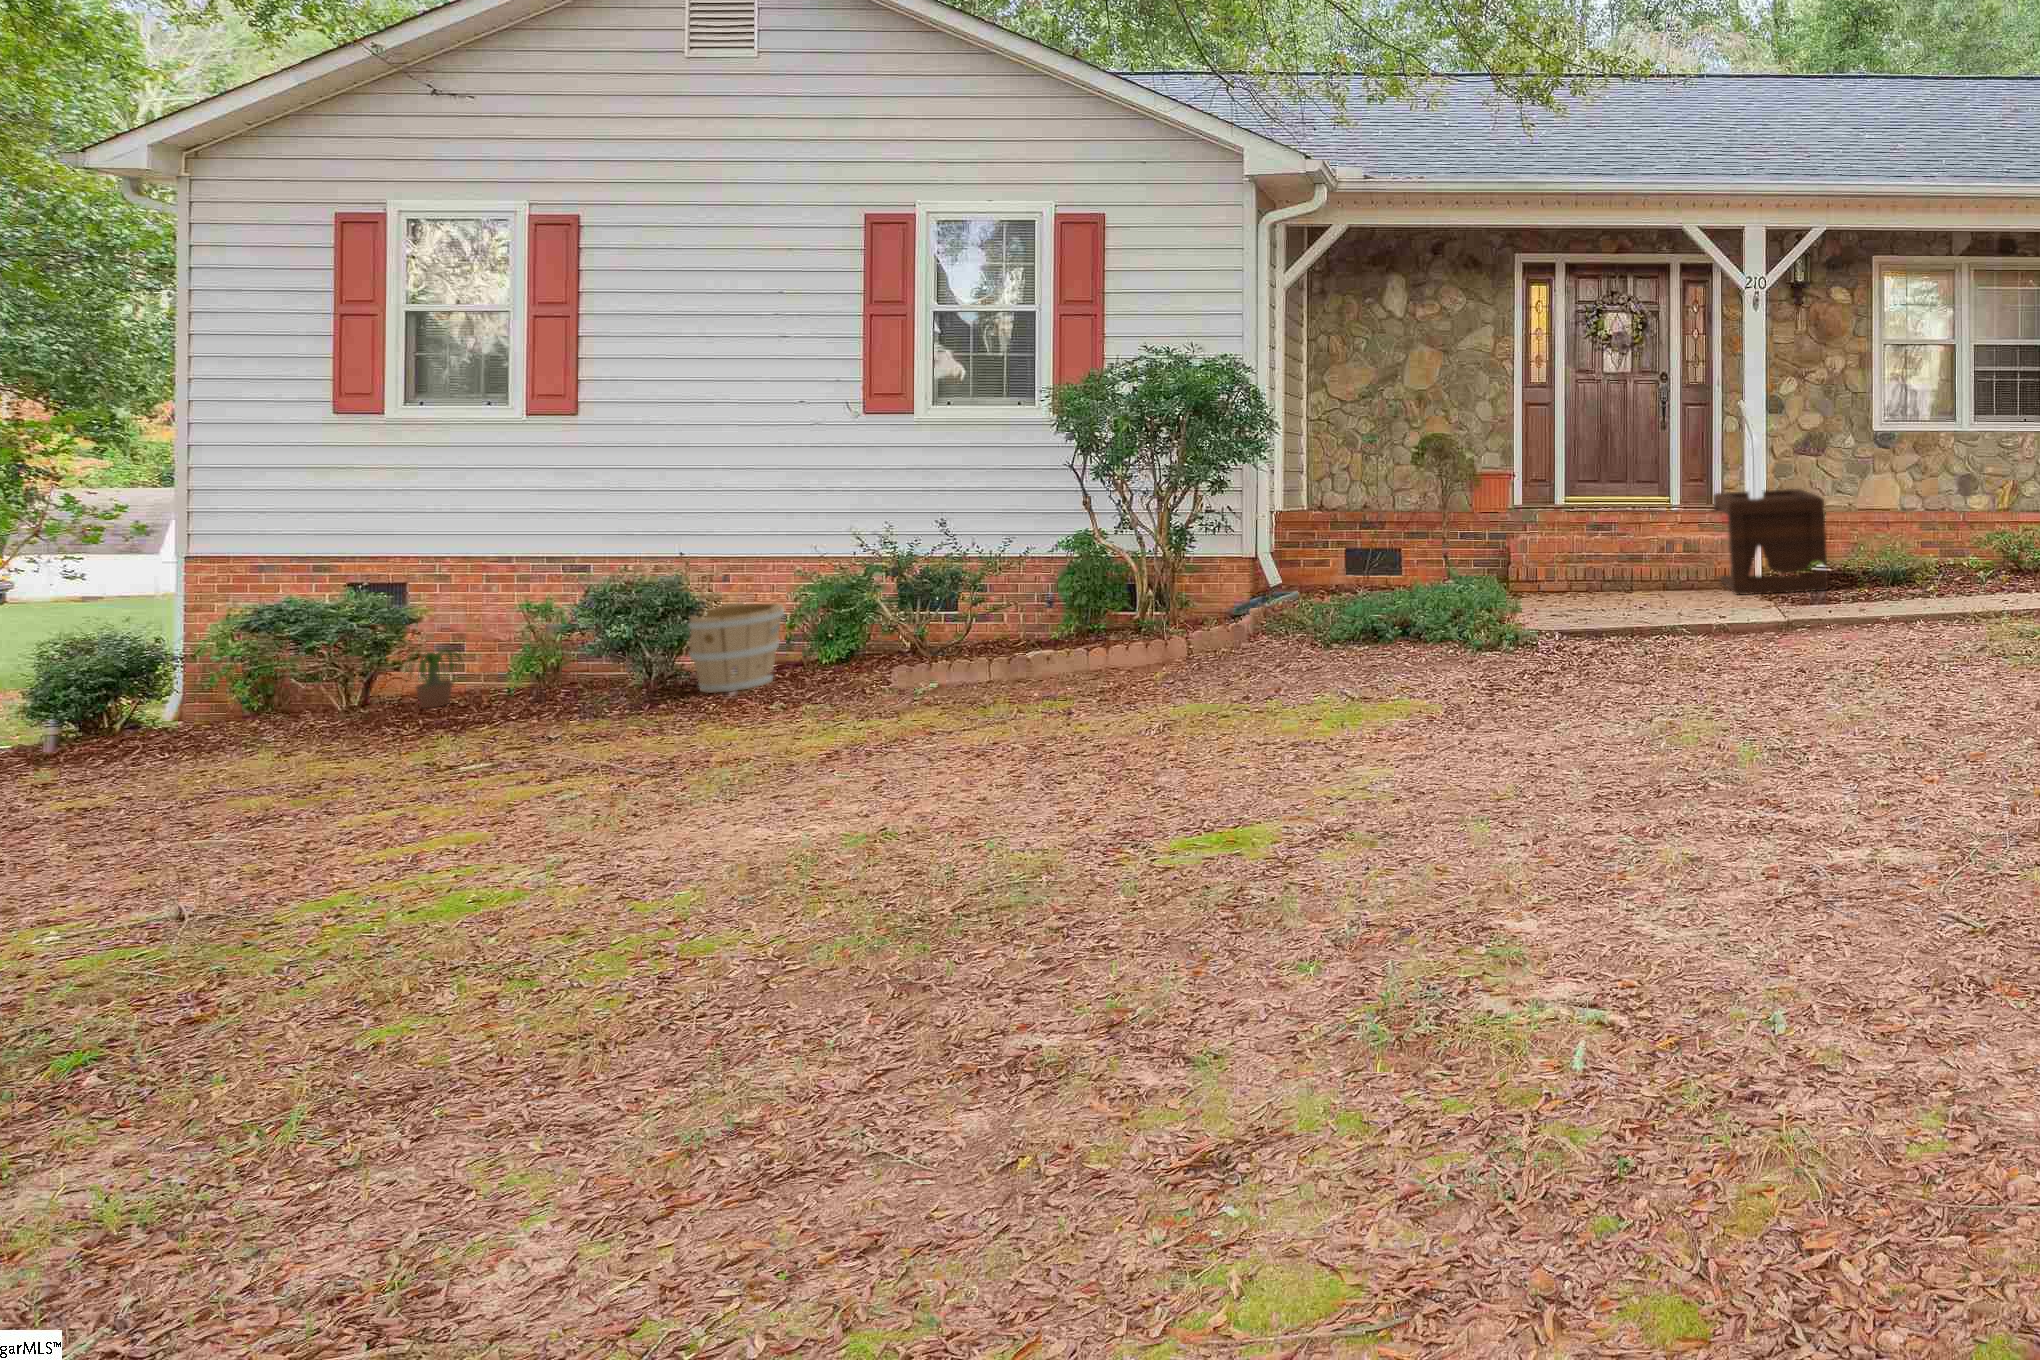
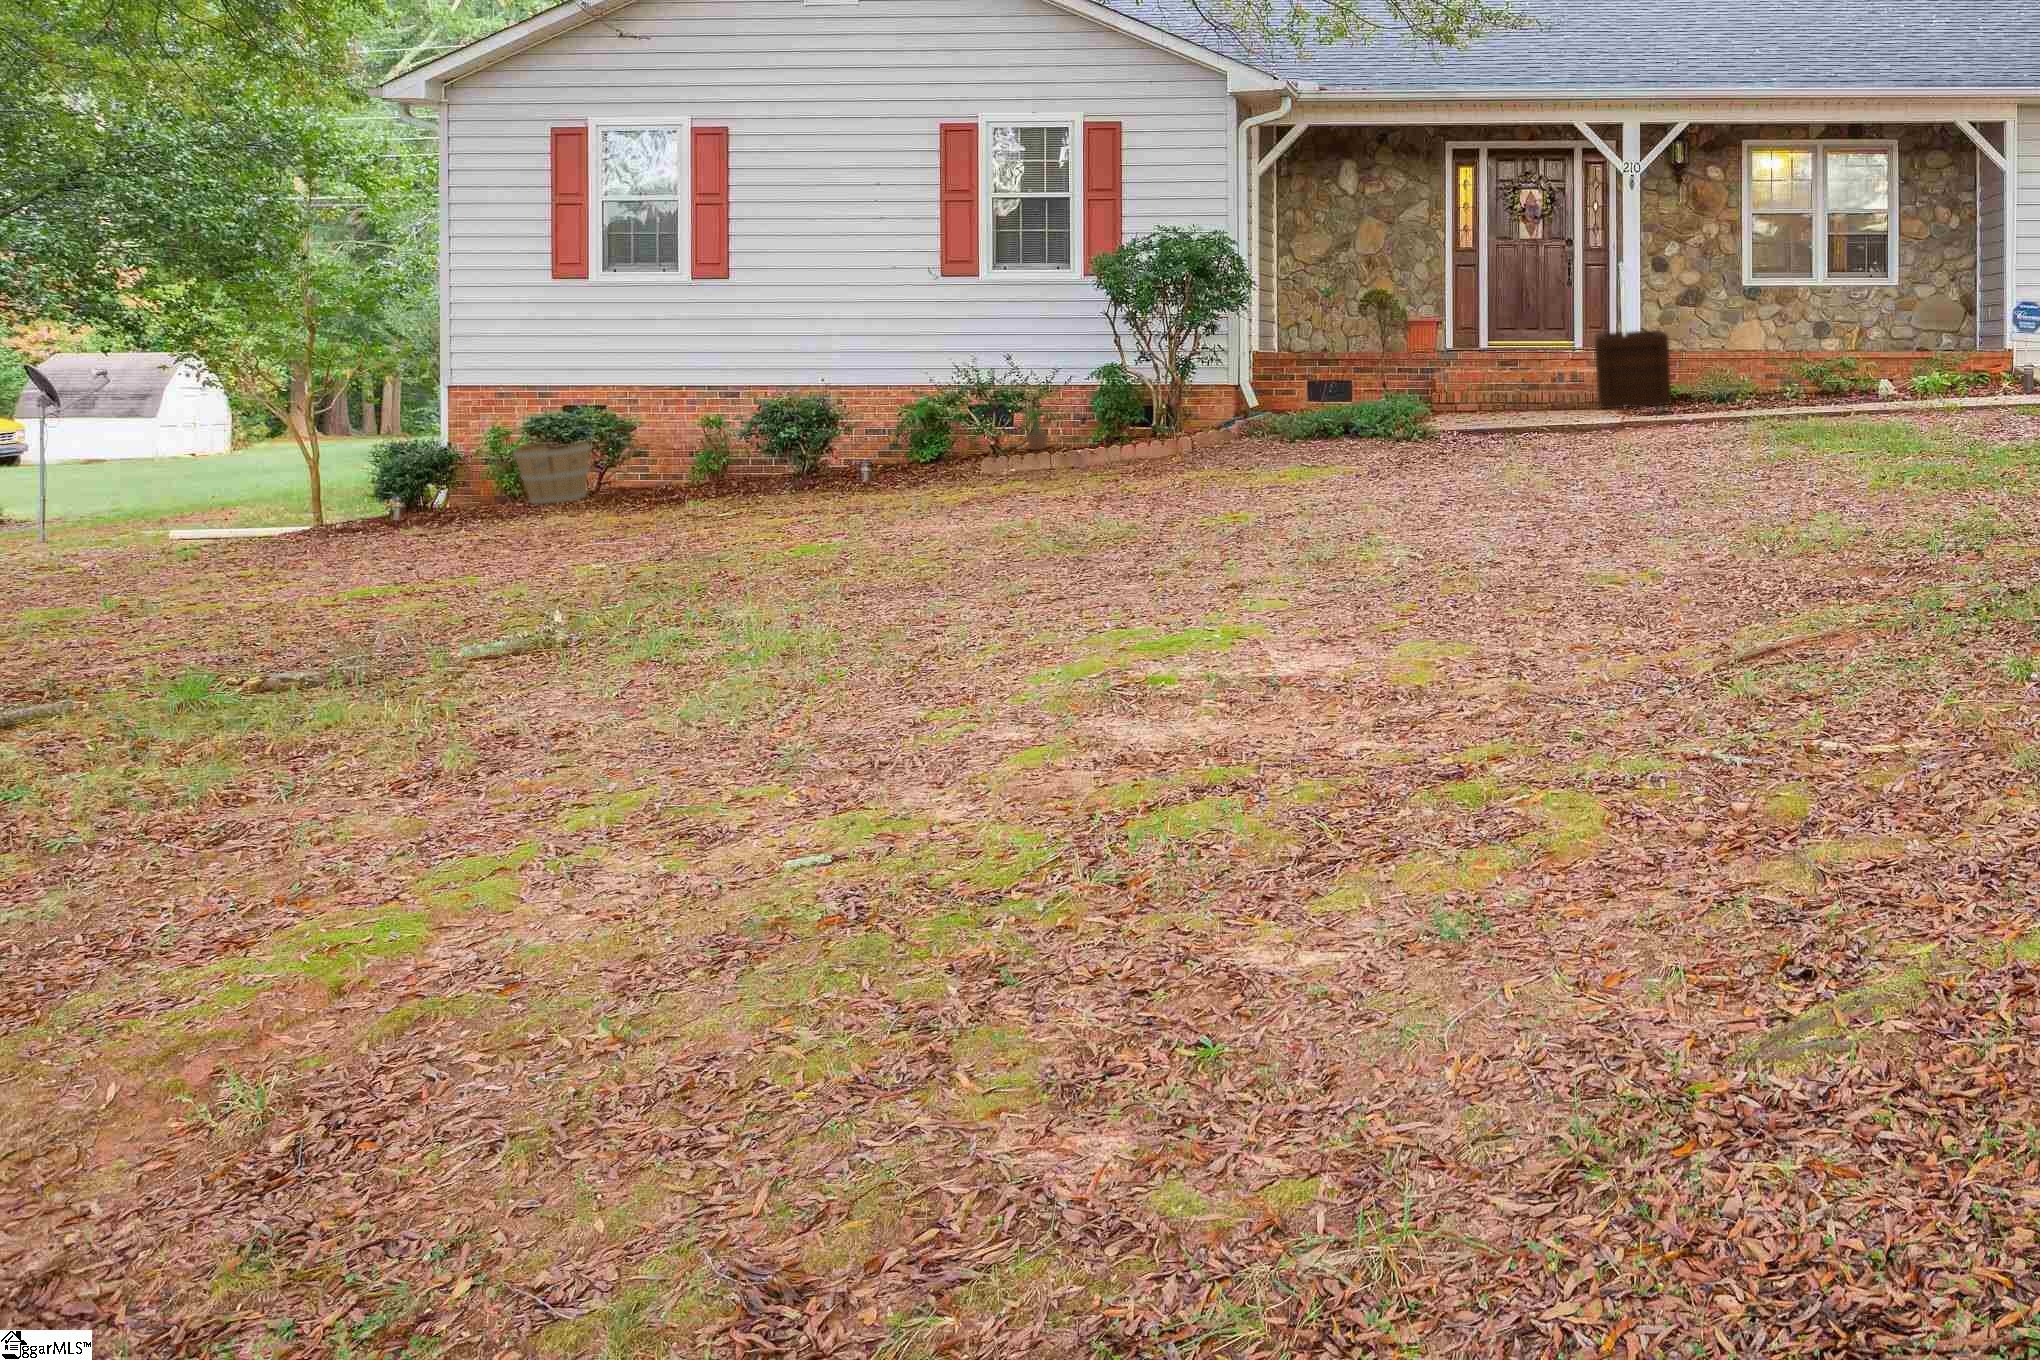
wooden bucket: present [689,602,784,693] -> present [513,442,590,504]
potted plant: present [404,649,464,708] -> present [1022,409,1055,450]

